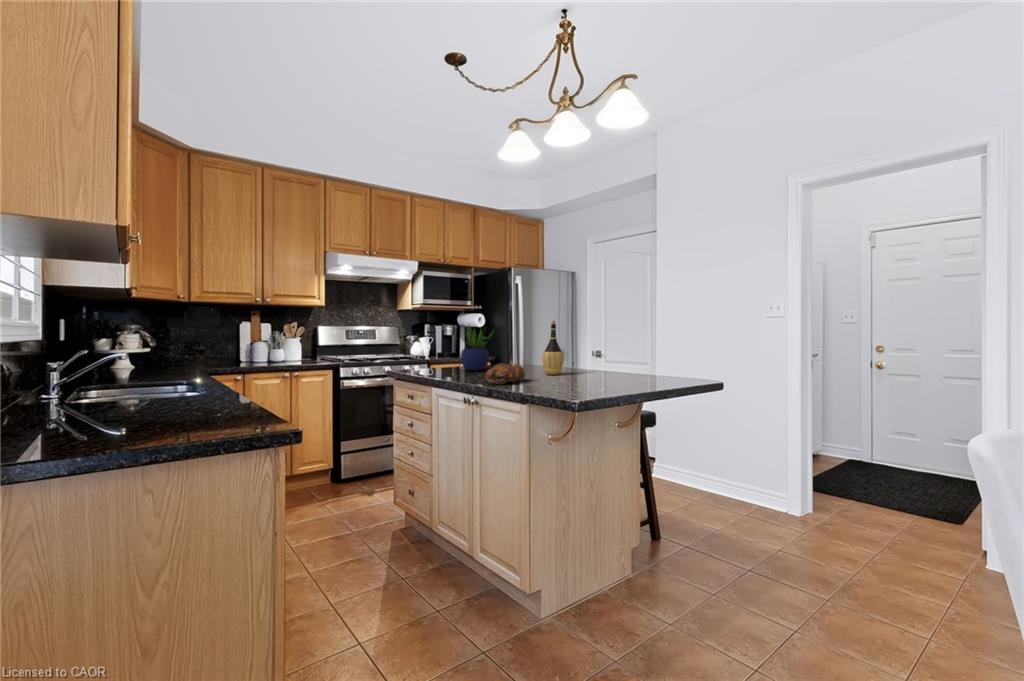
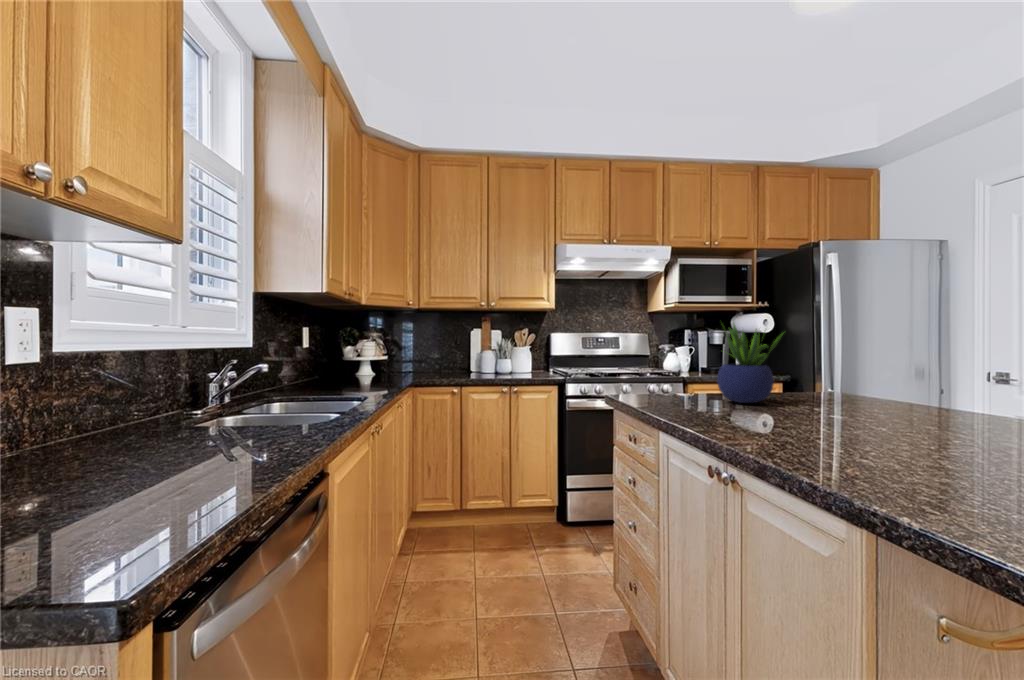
wine bottle: present [542,321,564,375] -> none [904,307,971,430]
bread loaf: present [485,363,525,384] -> none [755,400,861,450]

